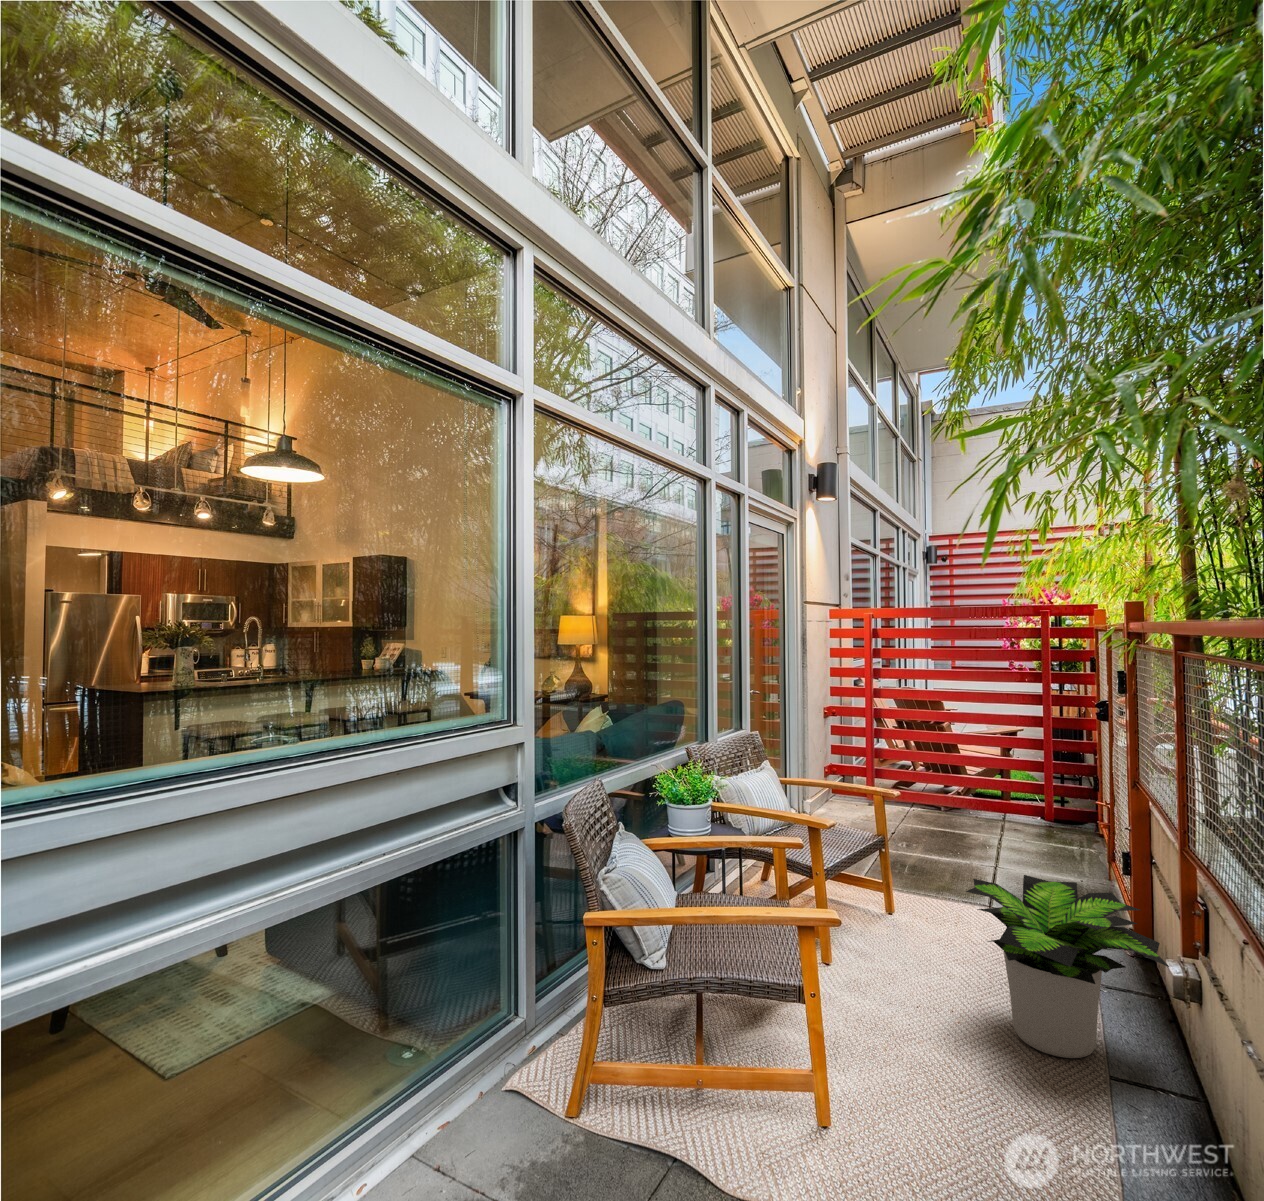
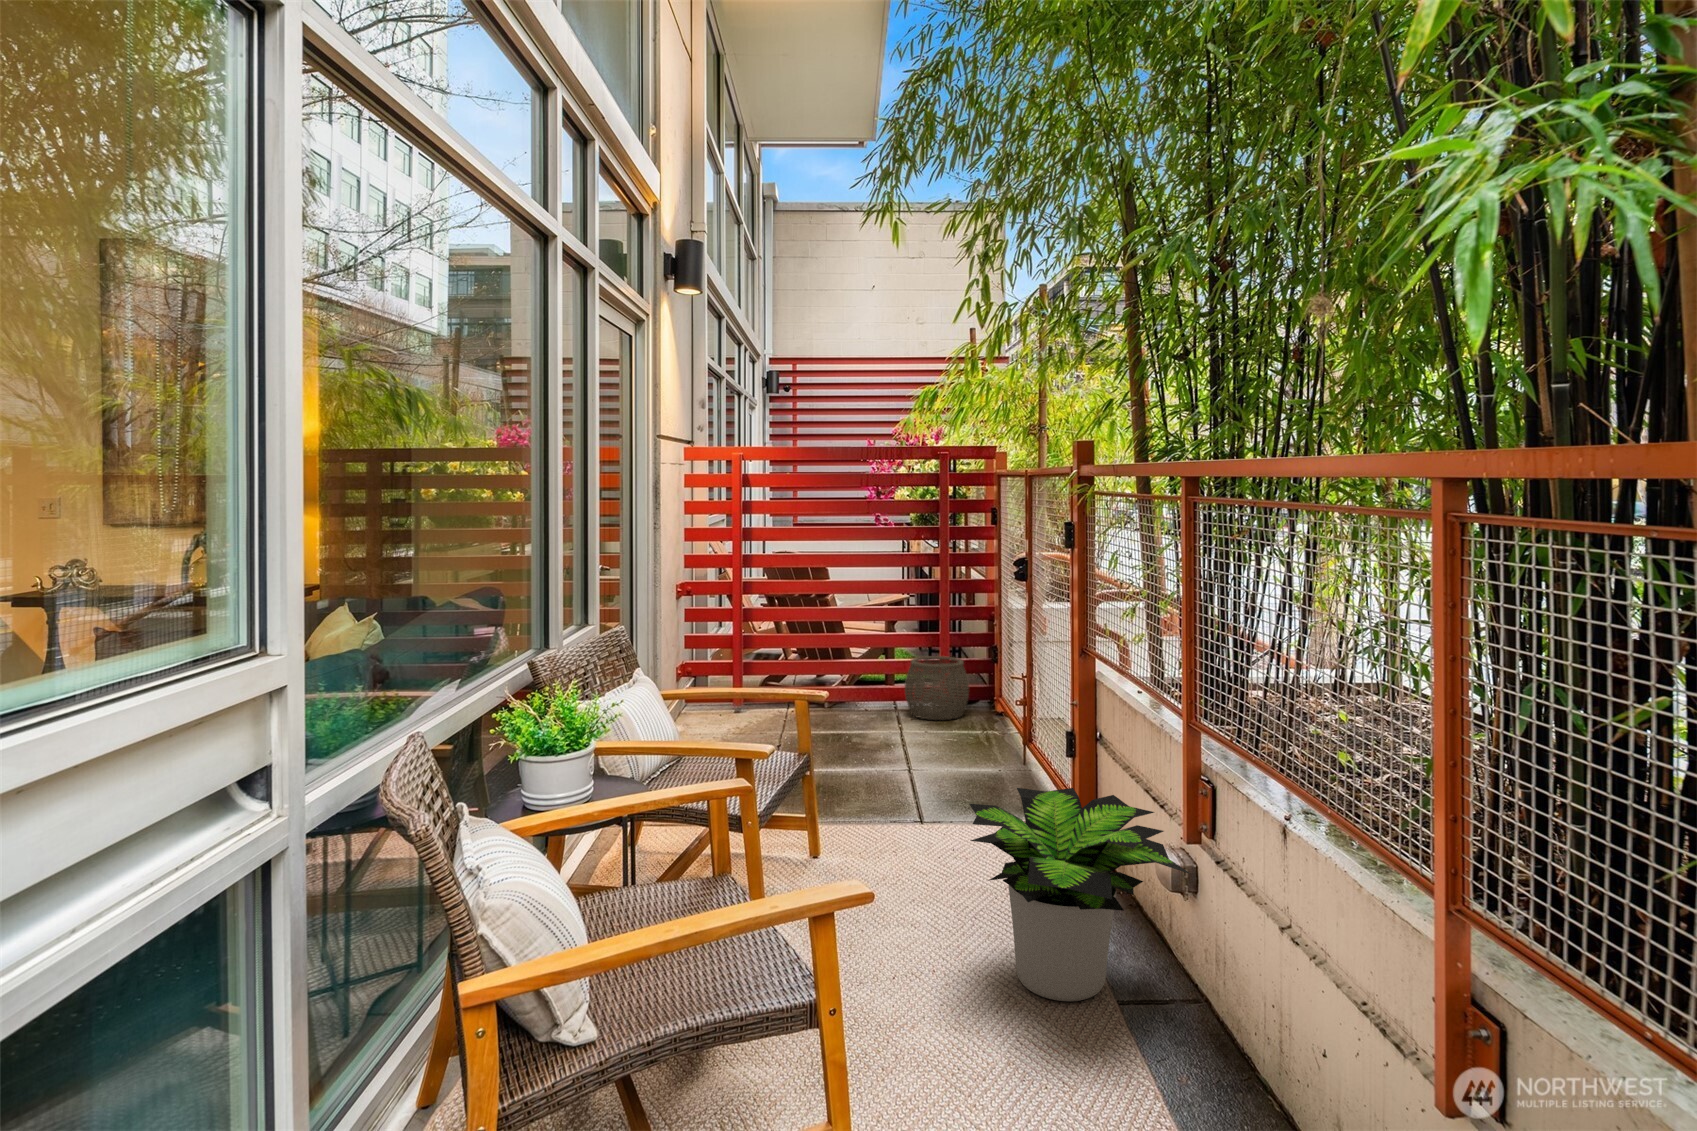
woven basket: none [1013,778,1077,836] -> present [905,656,969,720]

